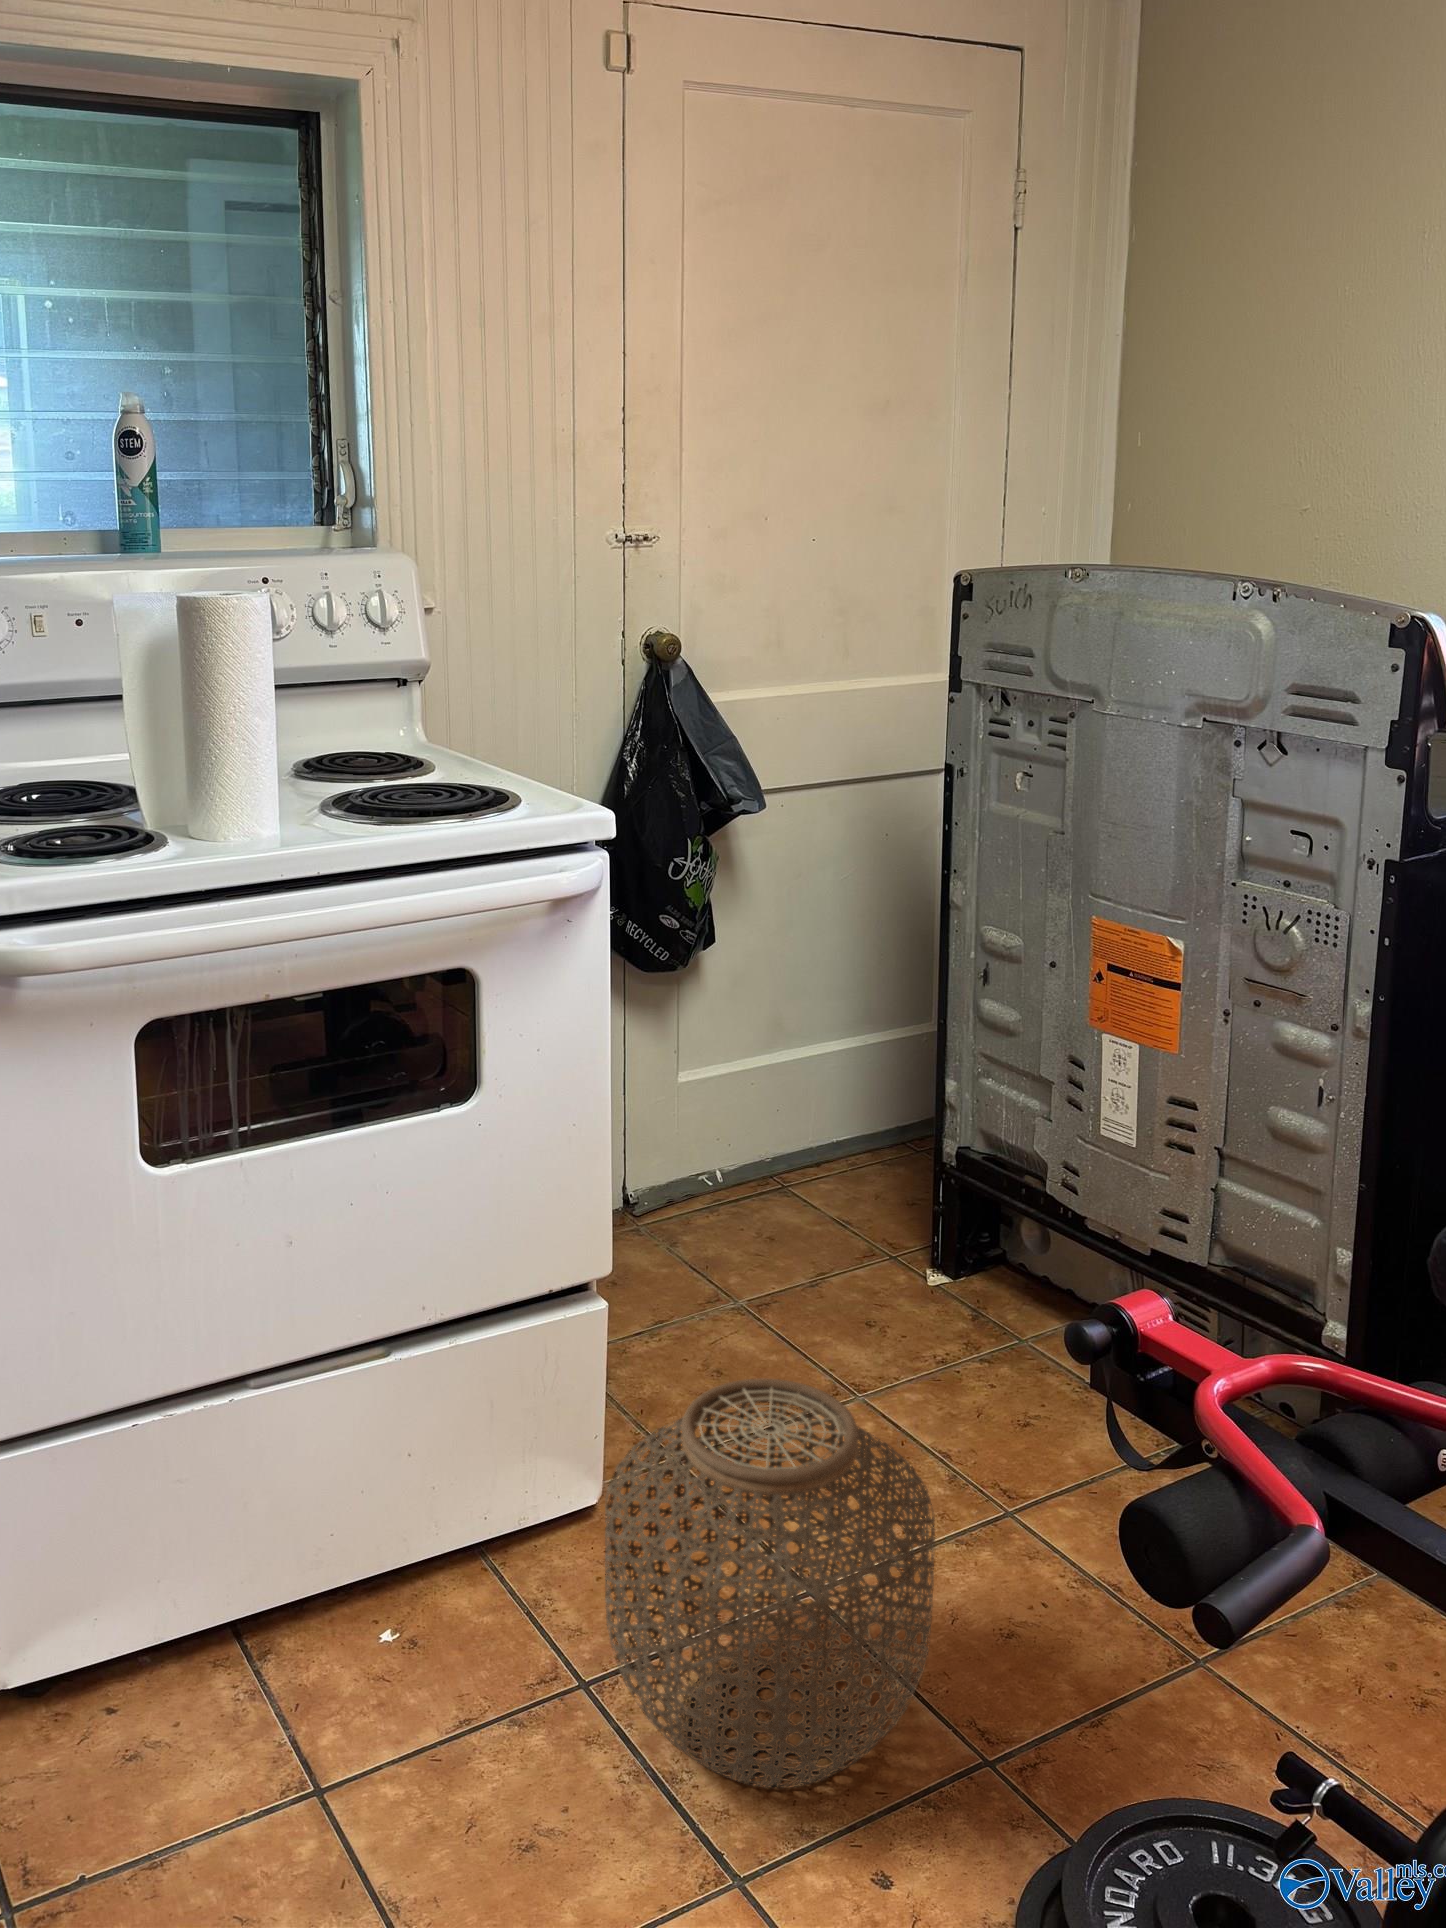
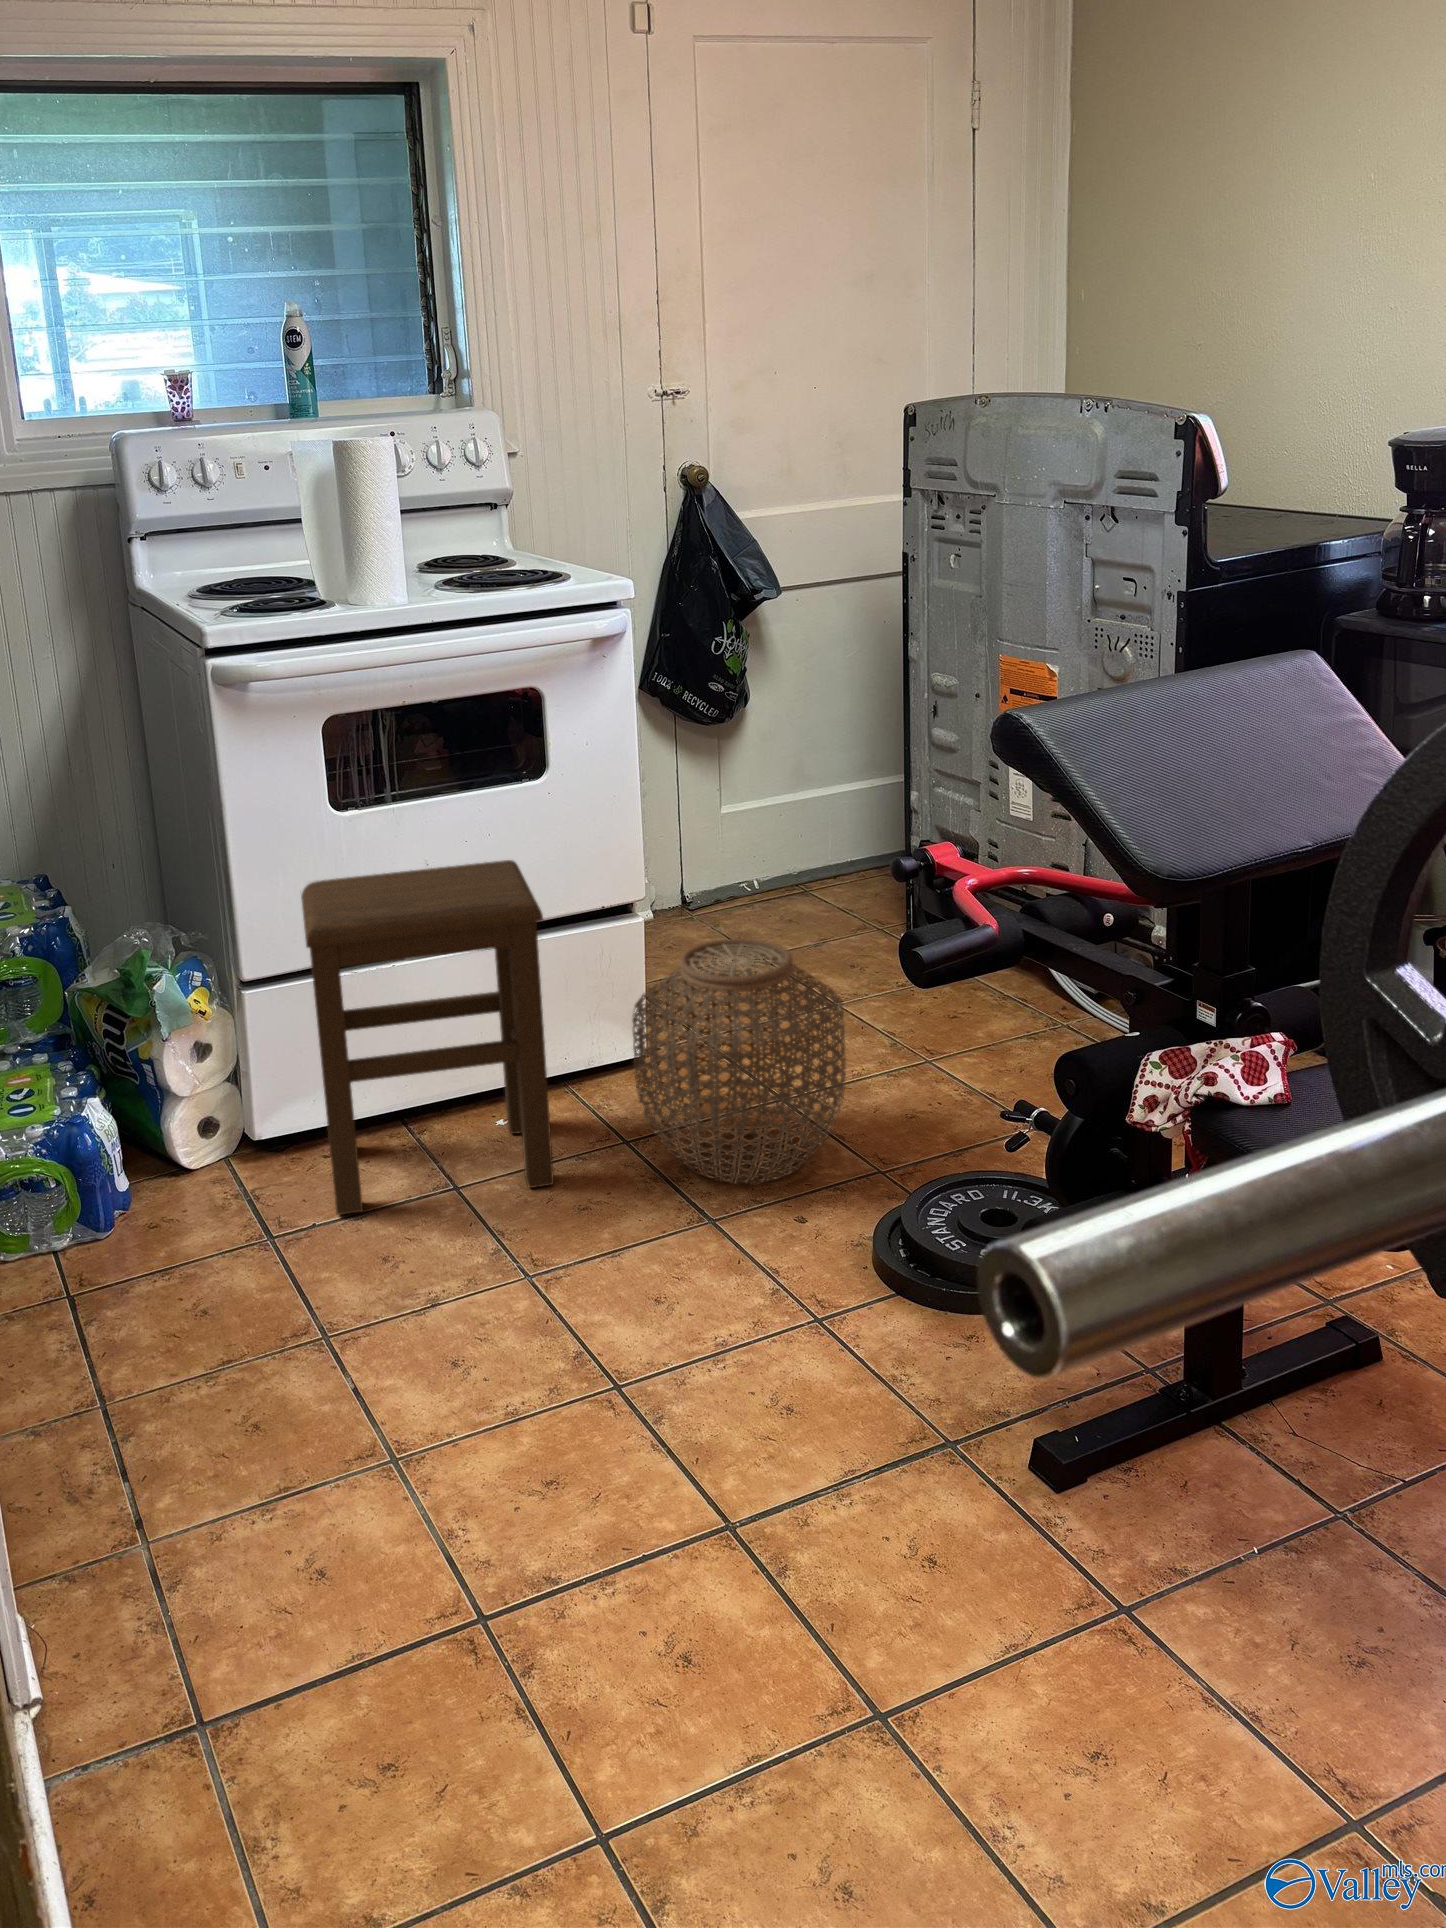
stool: none [82,1244,475,1859] -> present [301,860,554,1215]

